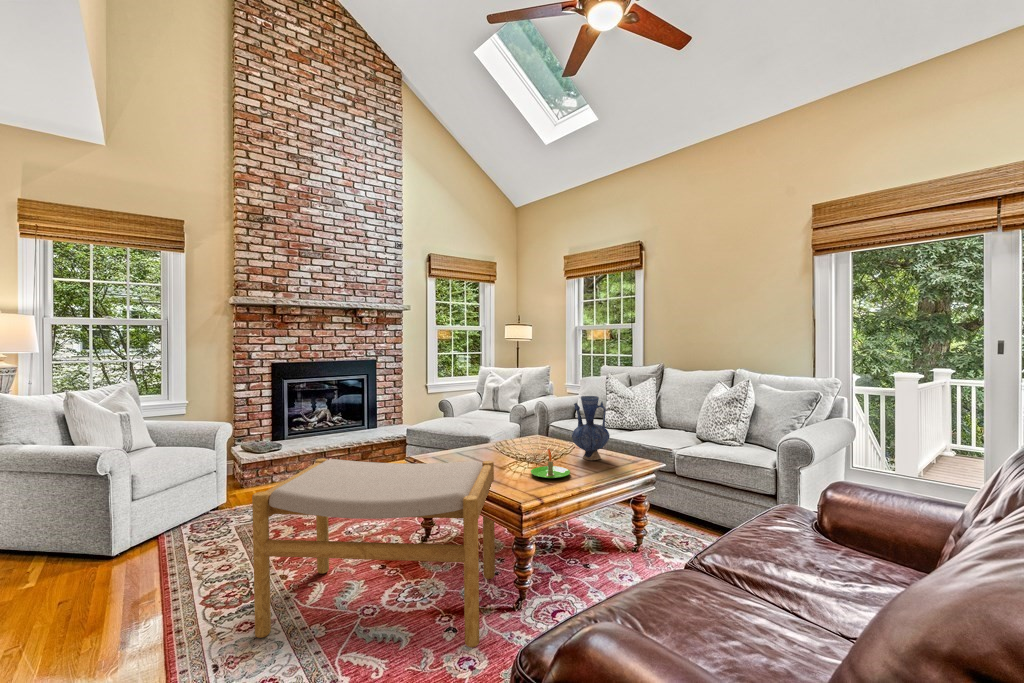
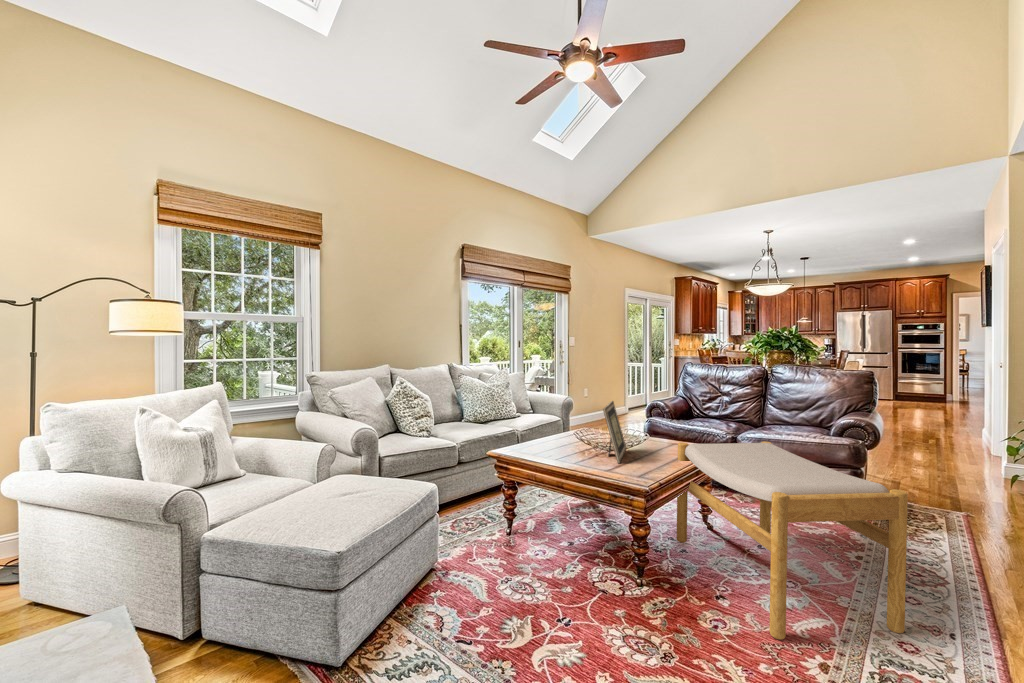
vase: present [572,396,610,460] -> none [572,387,603,440]
picture frame: none [481,403,540,464] -> present [603,401,626,463]
candle: present [531,449,570,478] -> none [628,427,661,449]

